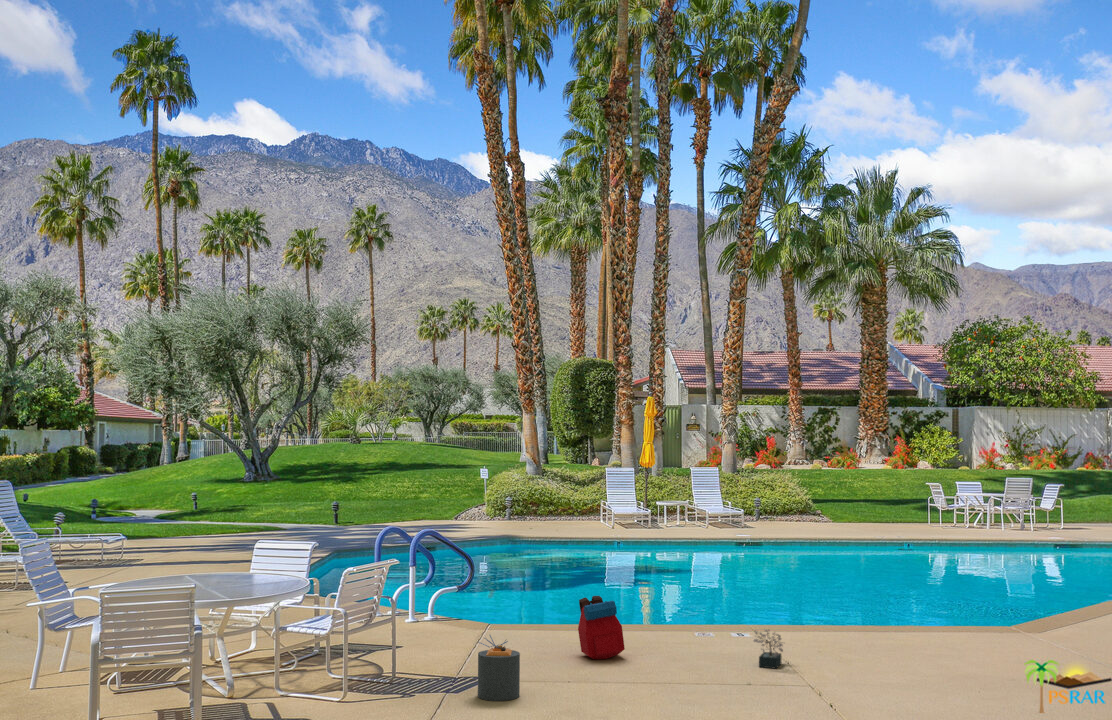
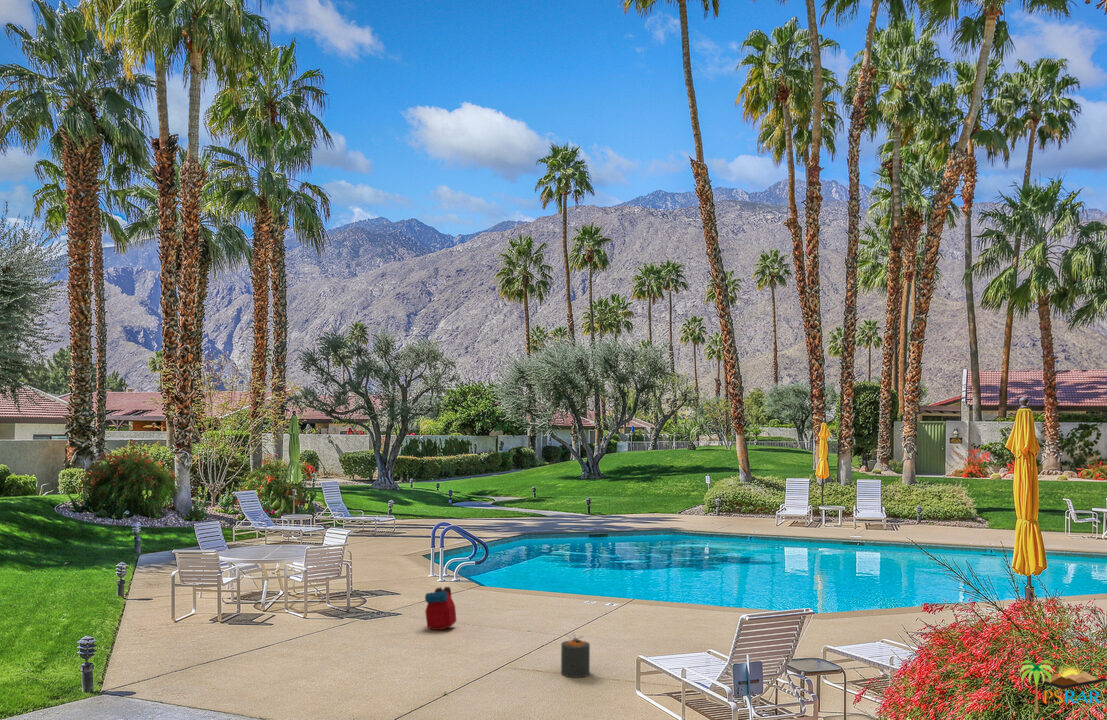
decorative plant: present [754,630,783,668] -> none [505,622,535,651]
trash can: present [478,635,520,701] -> present [561,638,590,677]

